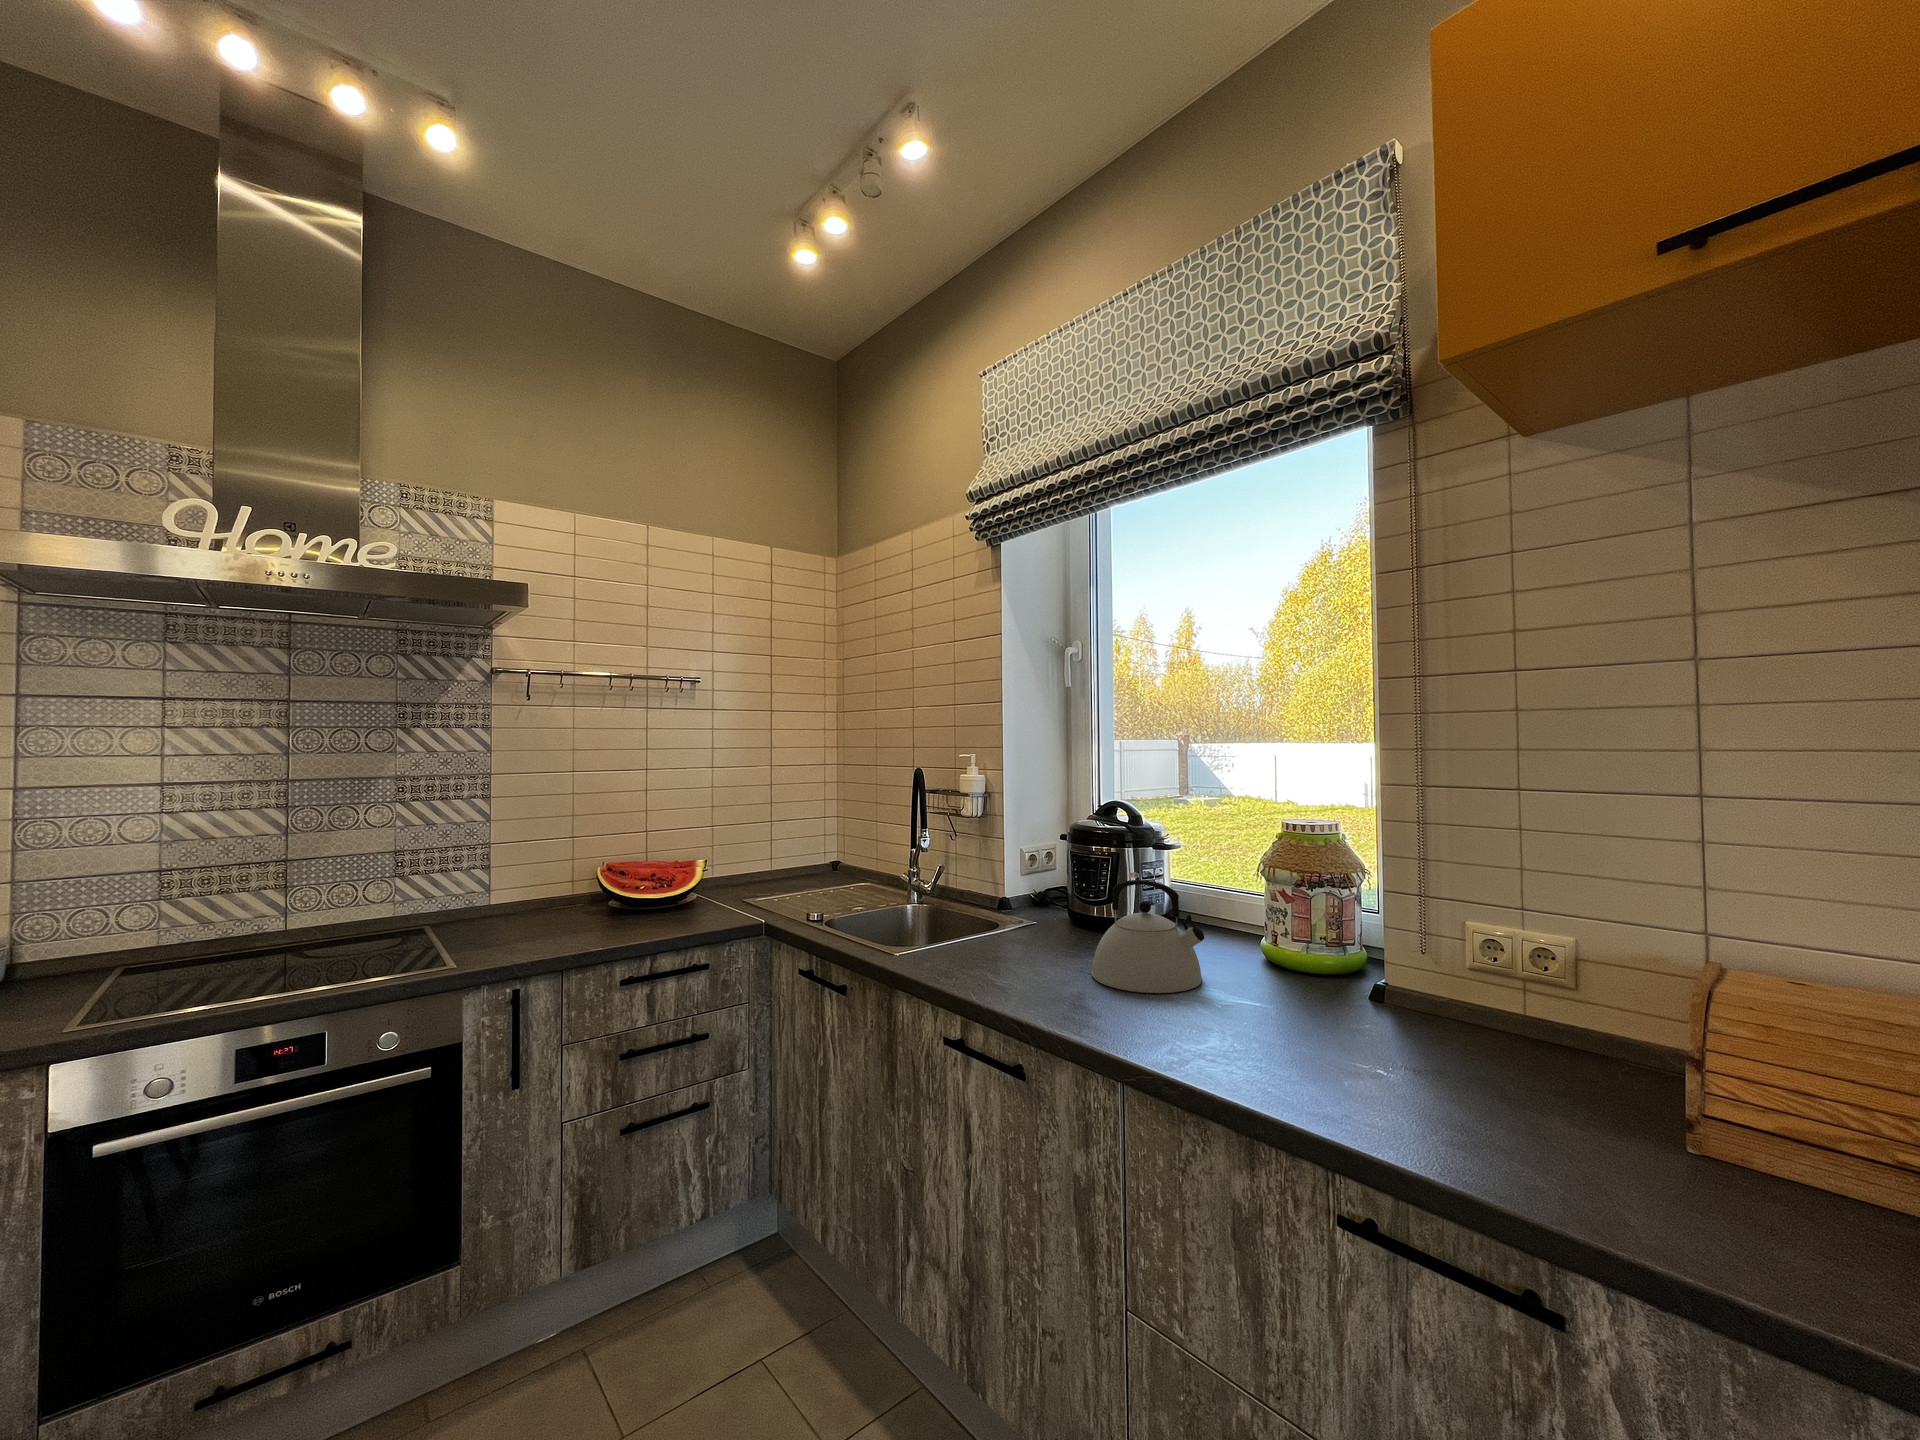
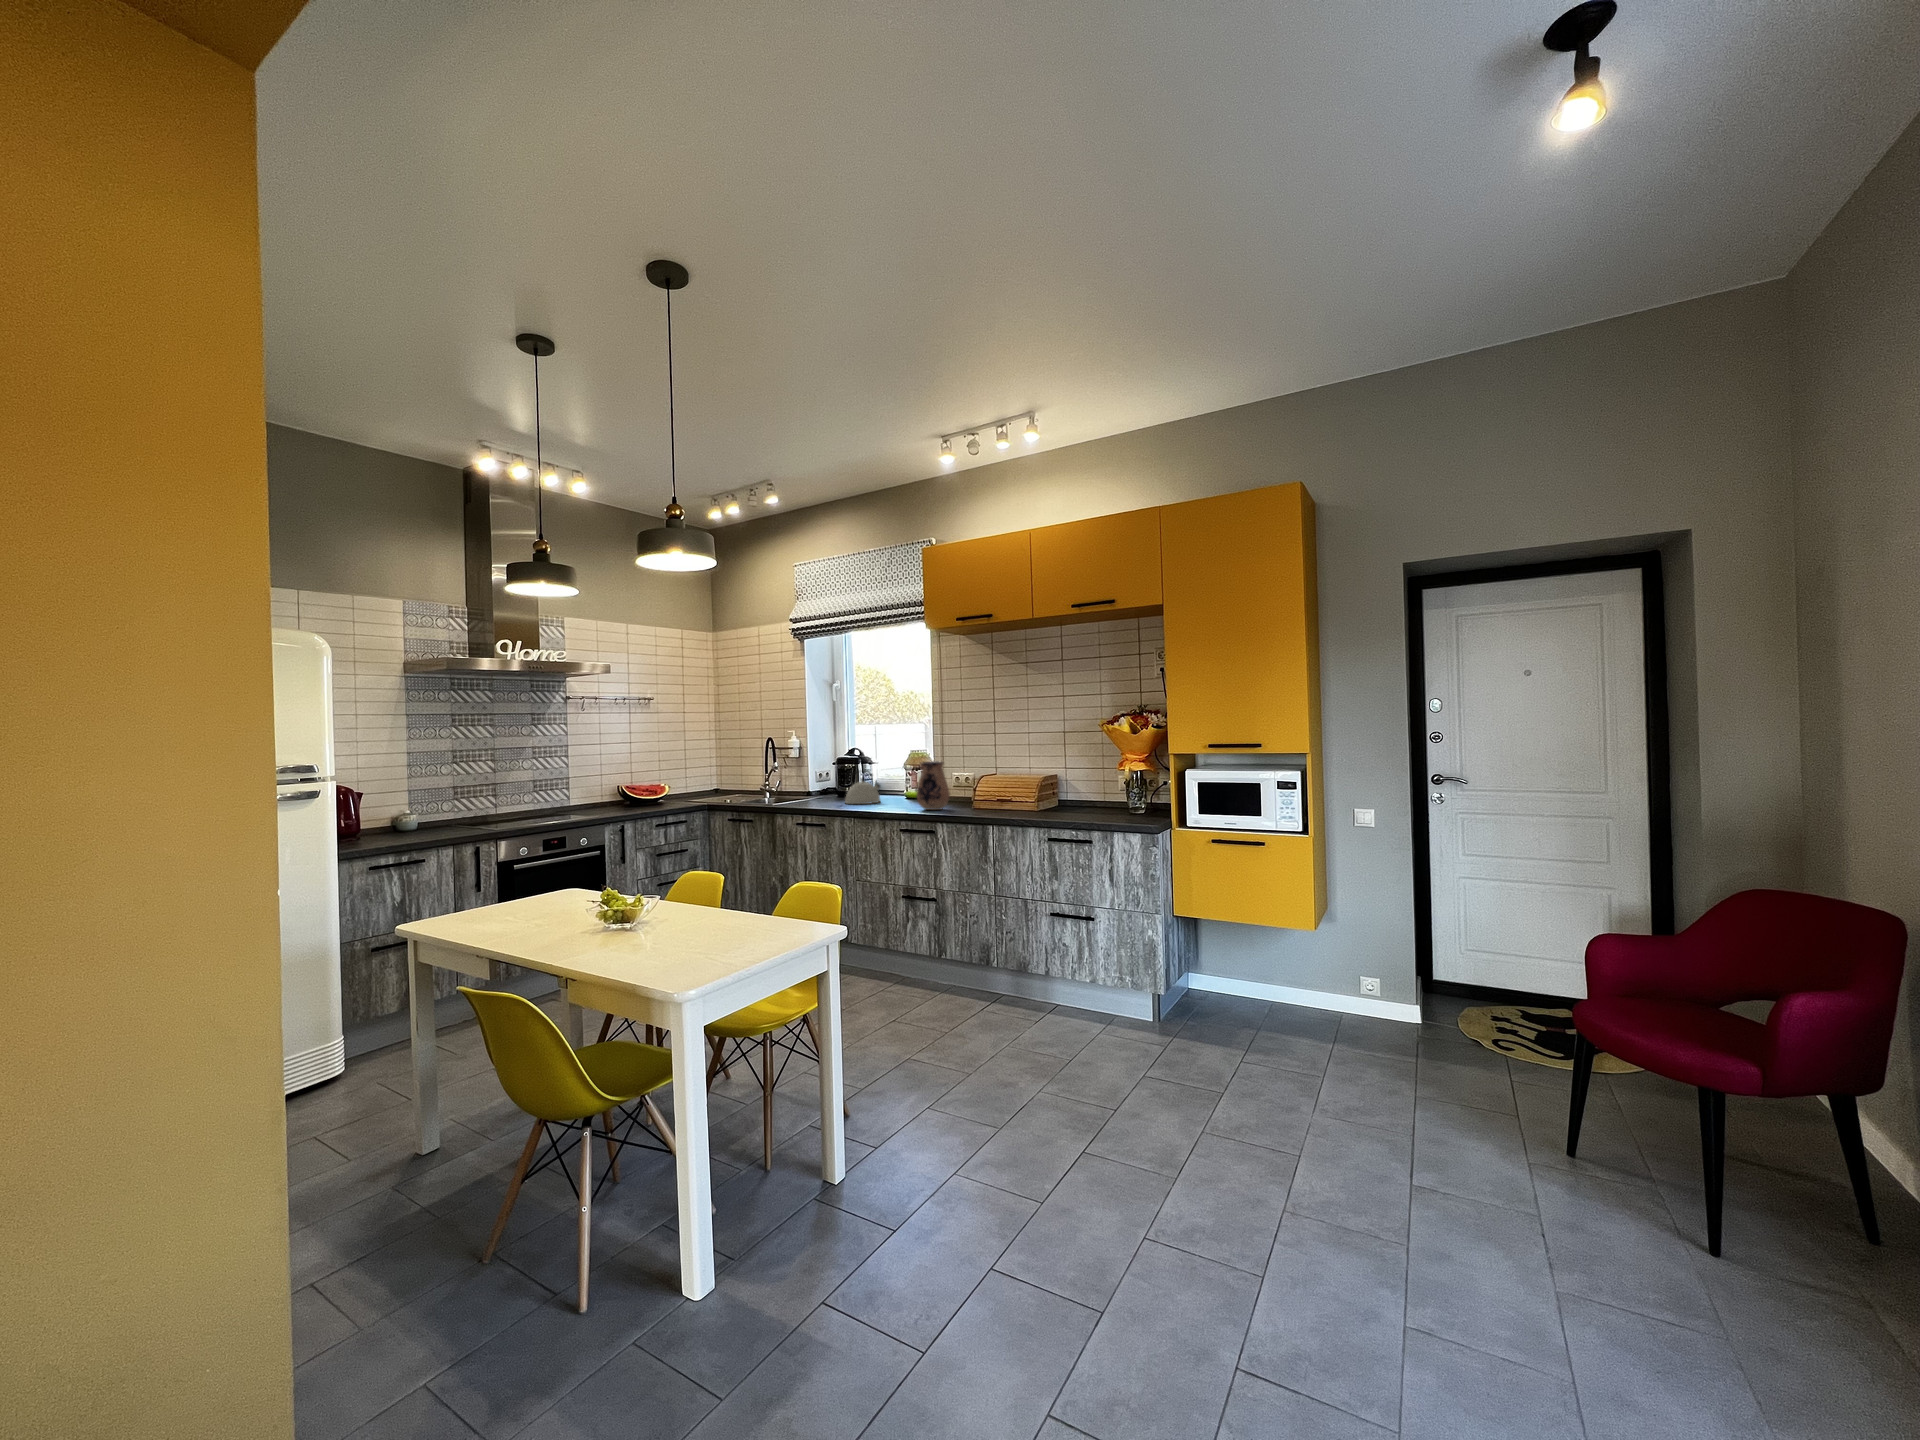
ceramic pitcher: none [1404,905,1583,1148] -> present [917,762,950,810]

